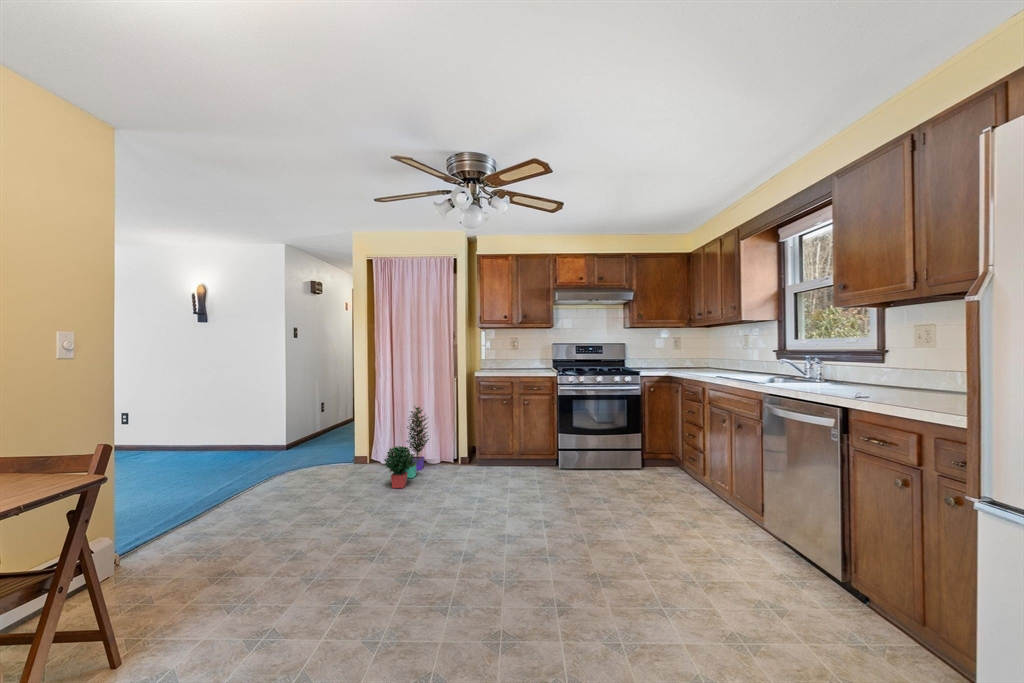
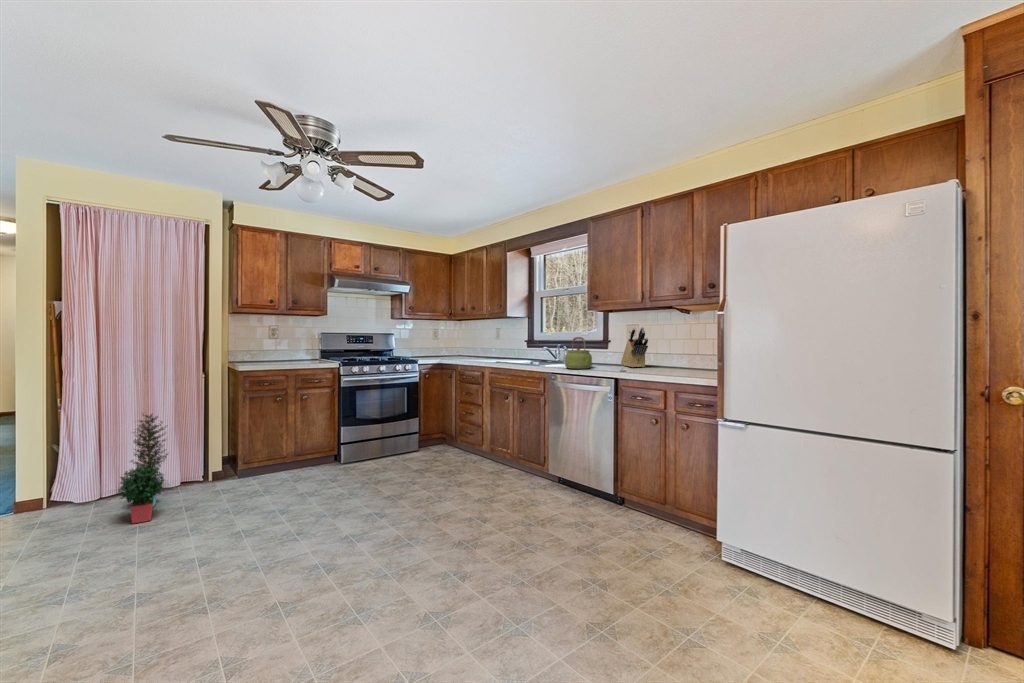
knife block: none [900,329,937,392] -> present [621,327,648,367]
kettle: none [794,345,839,390] -> present [565,337,592,369]

